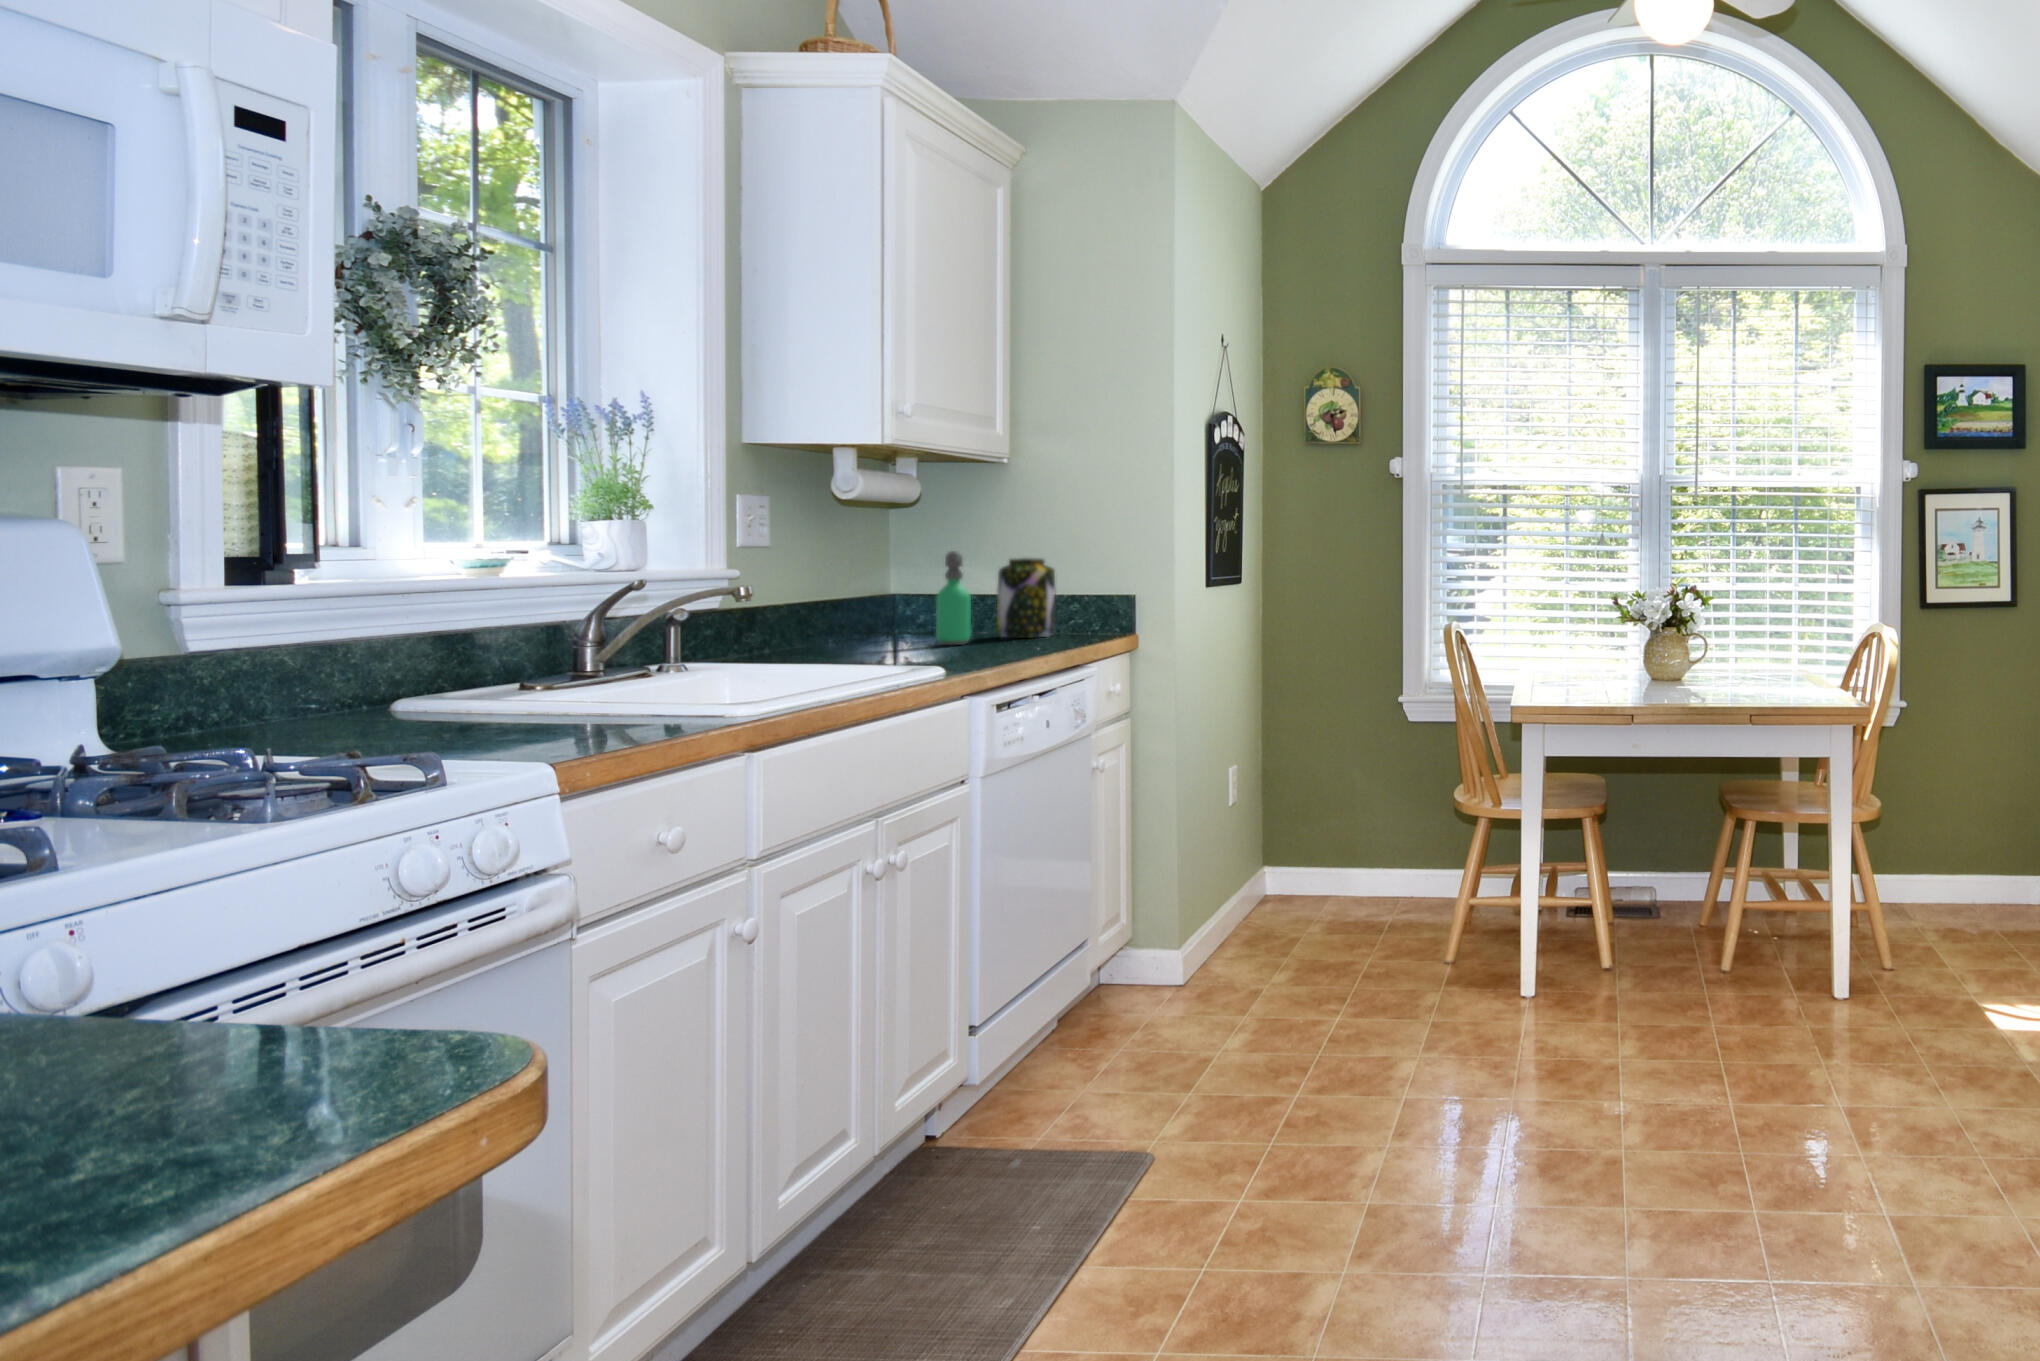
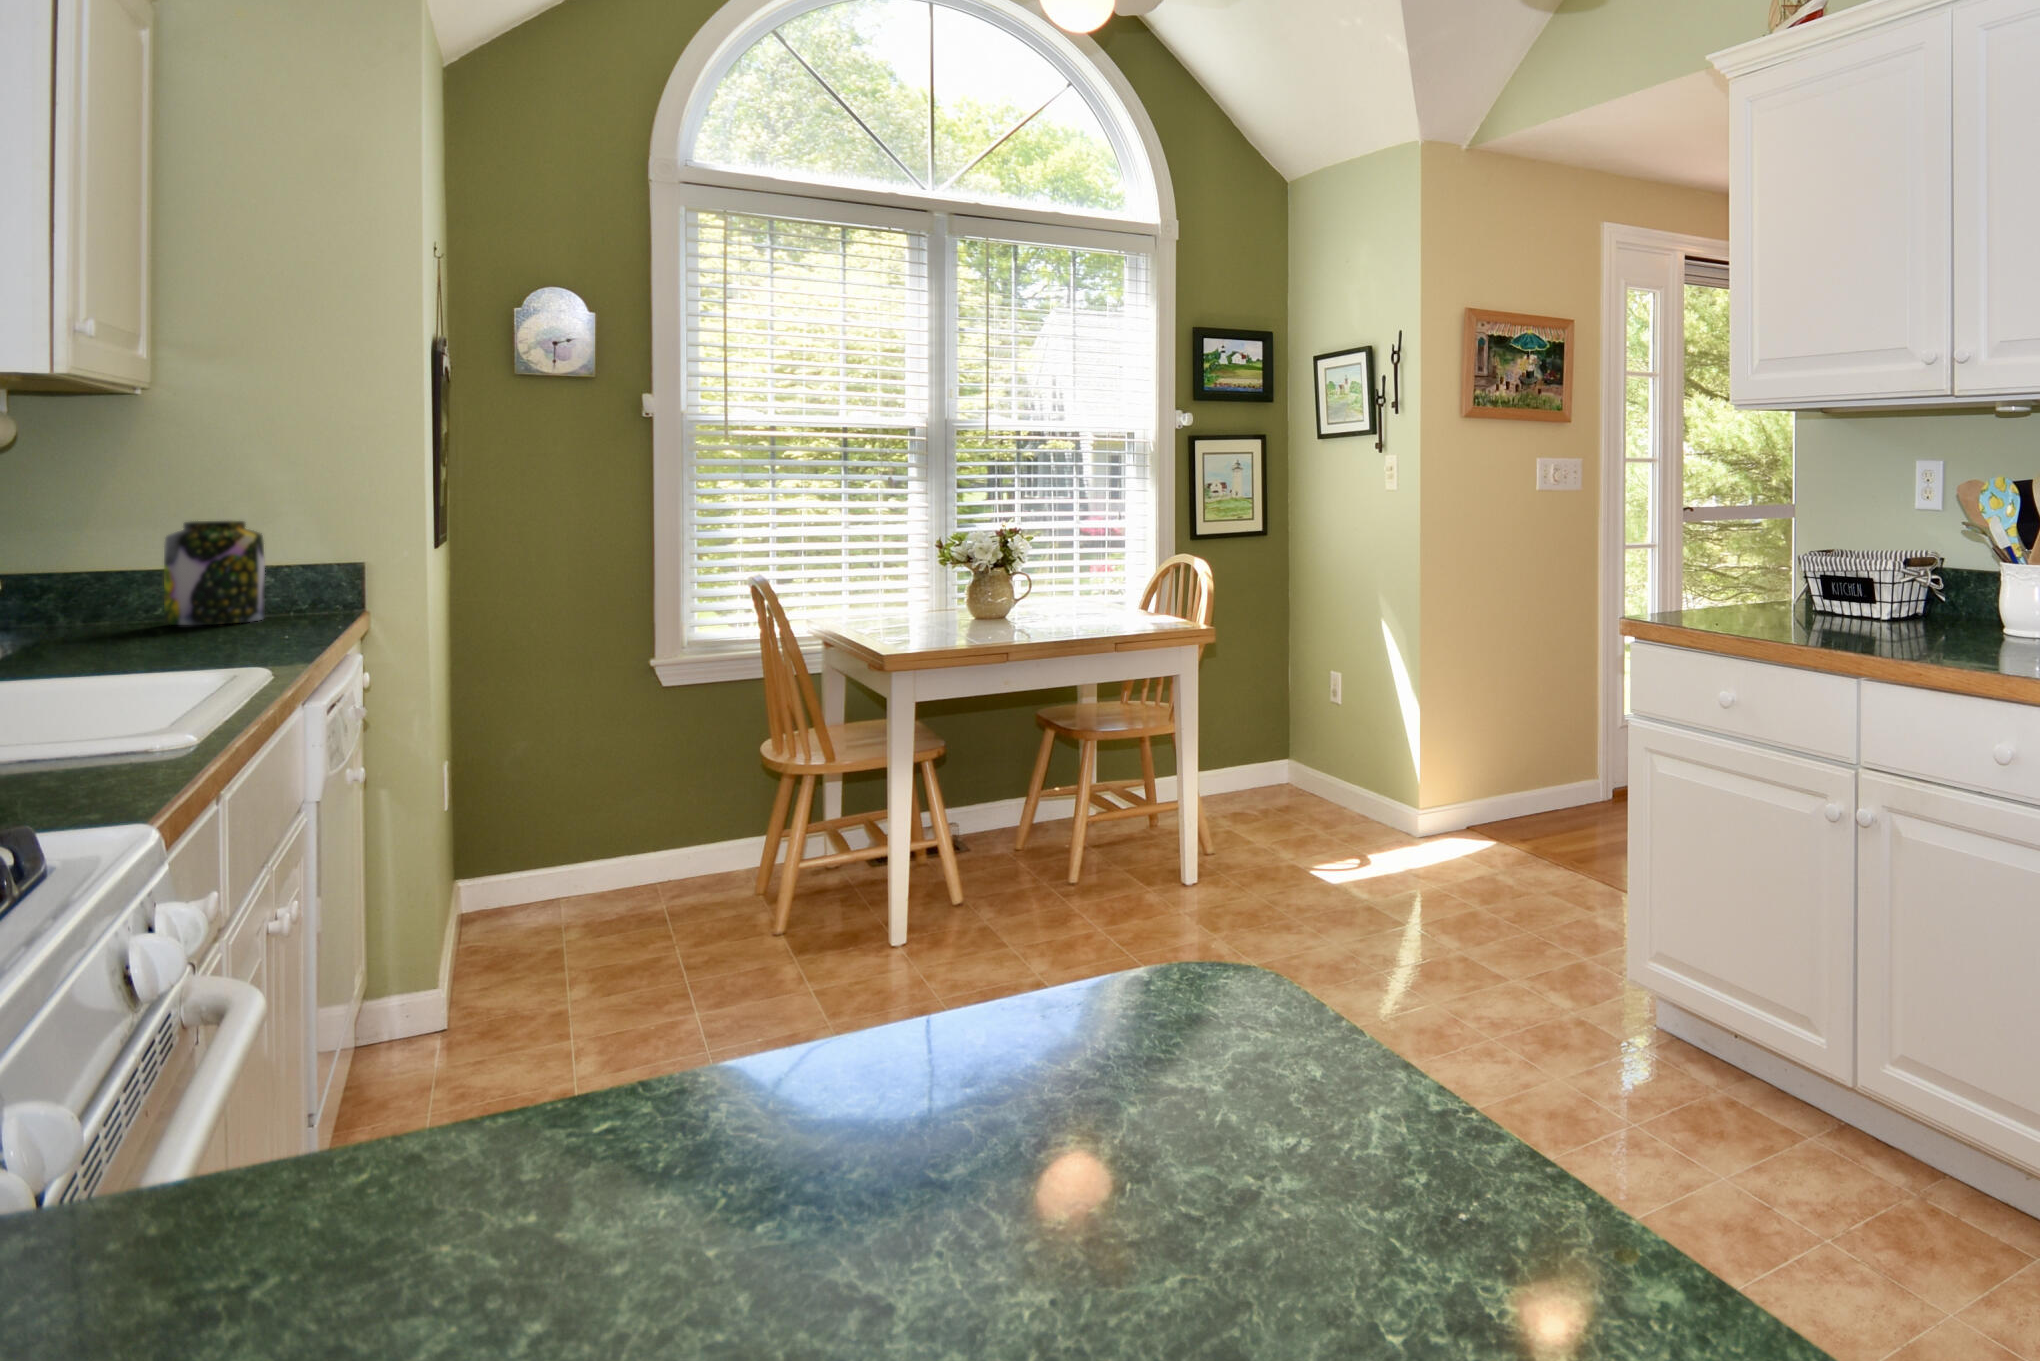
soap dispenser: present [936,551,971,645] -> none [93,514,154,641]

